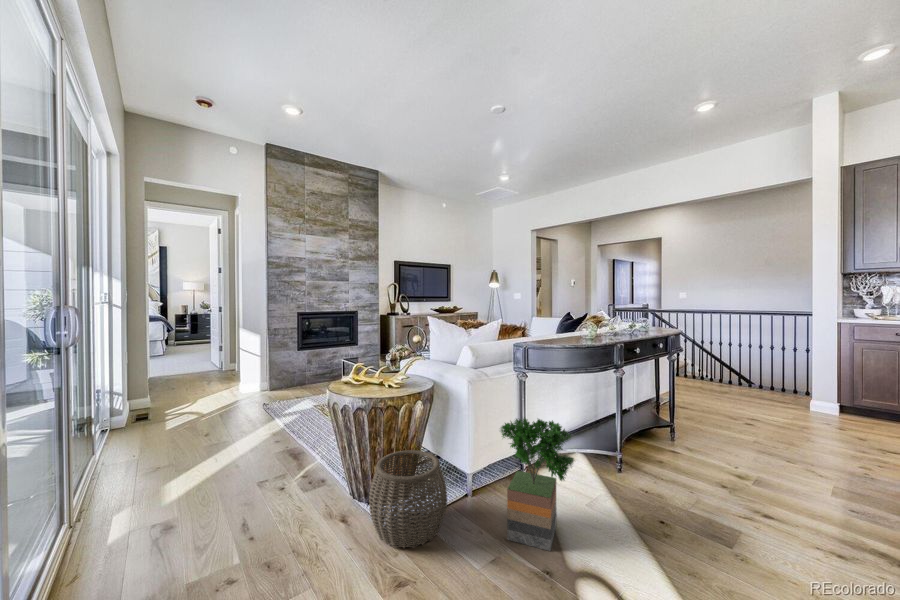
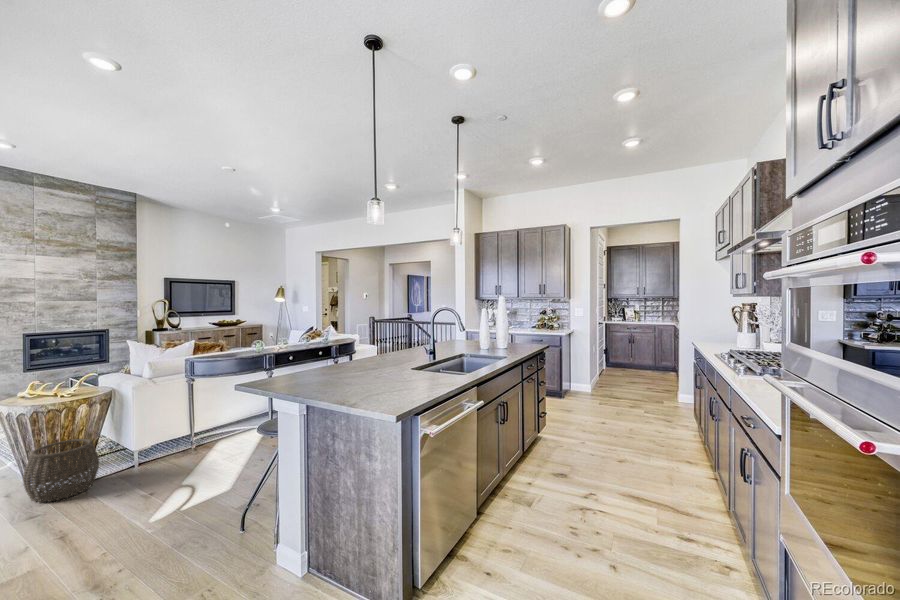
potted tree: present [501,417,574,551] -> none [135,406,195,486]

